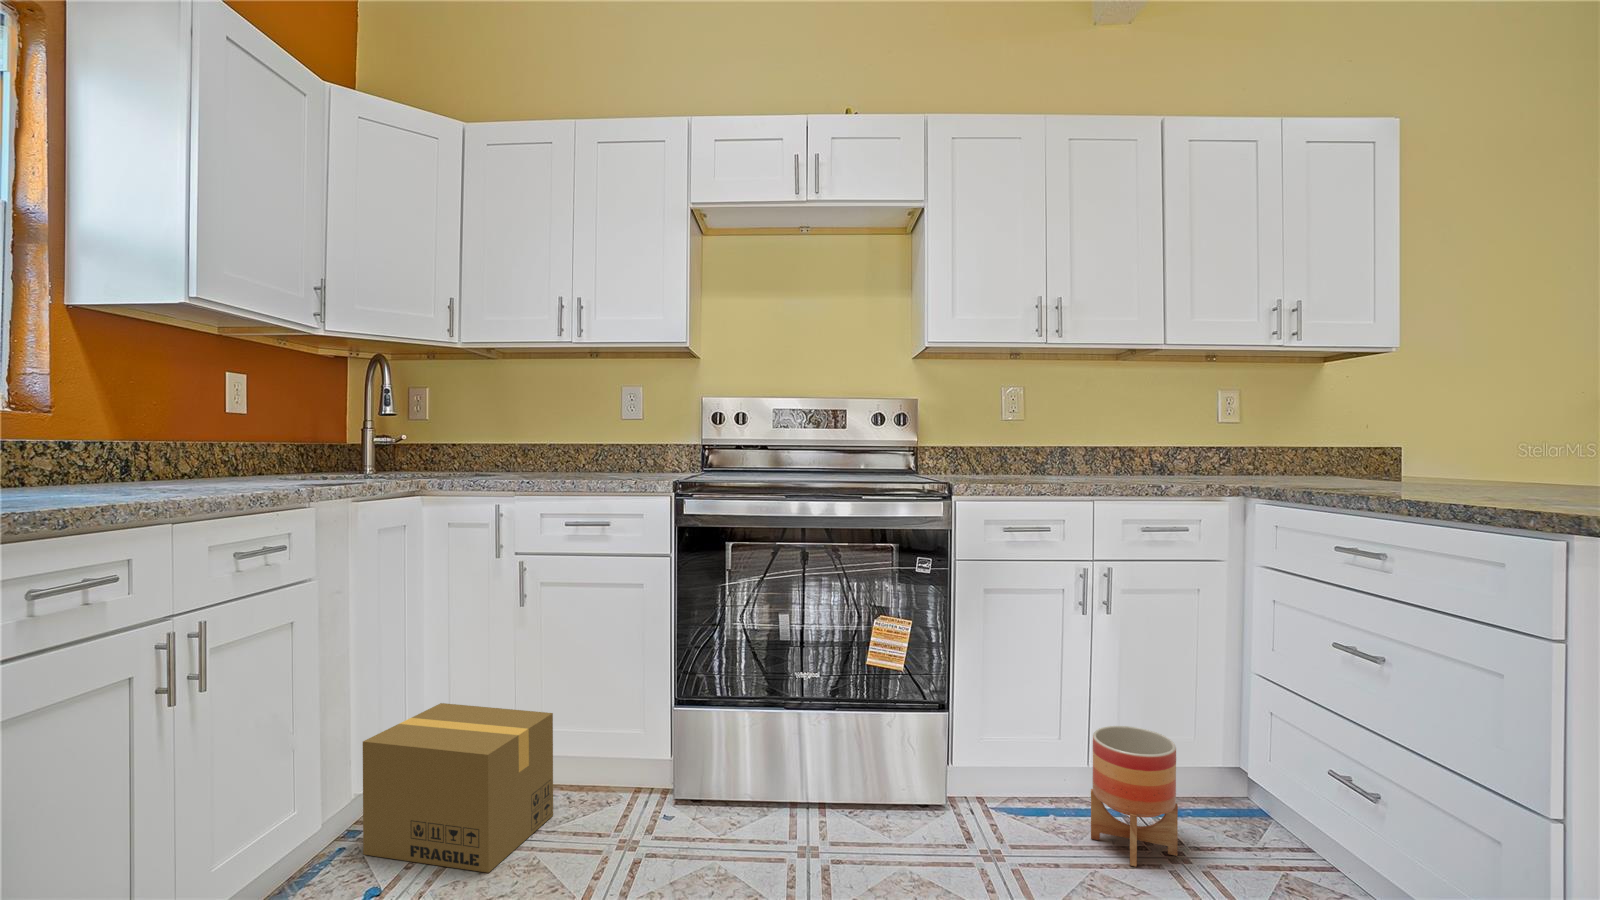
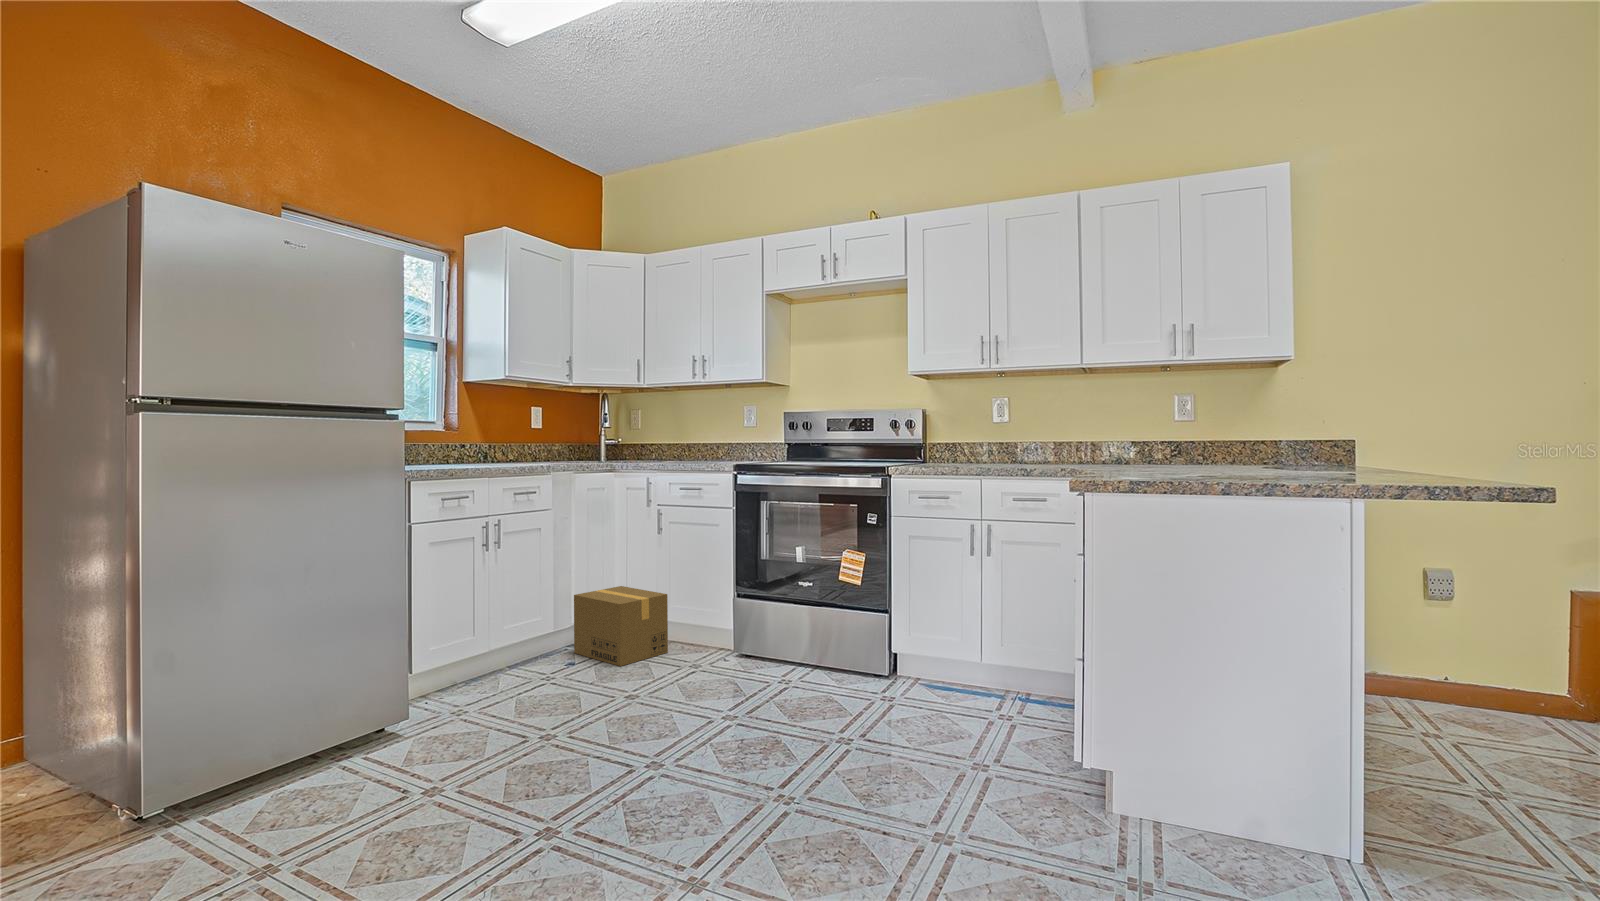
planter: present [1091,726,1178,867] -> none [952,631,1005,717]

